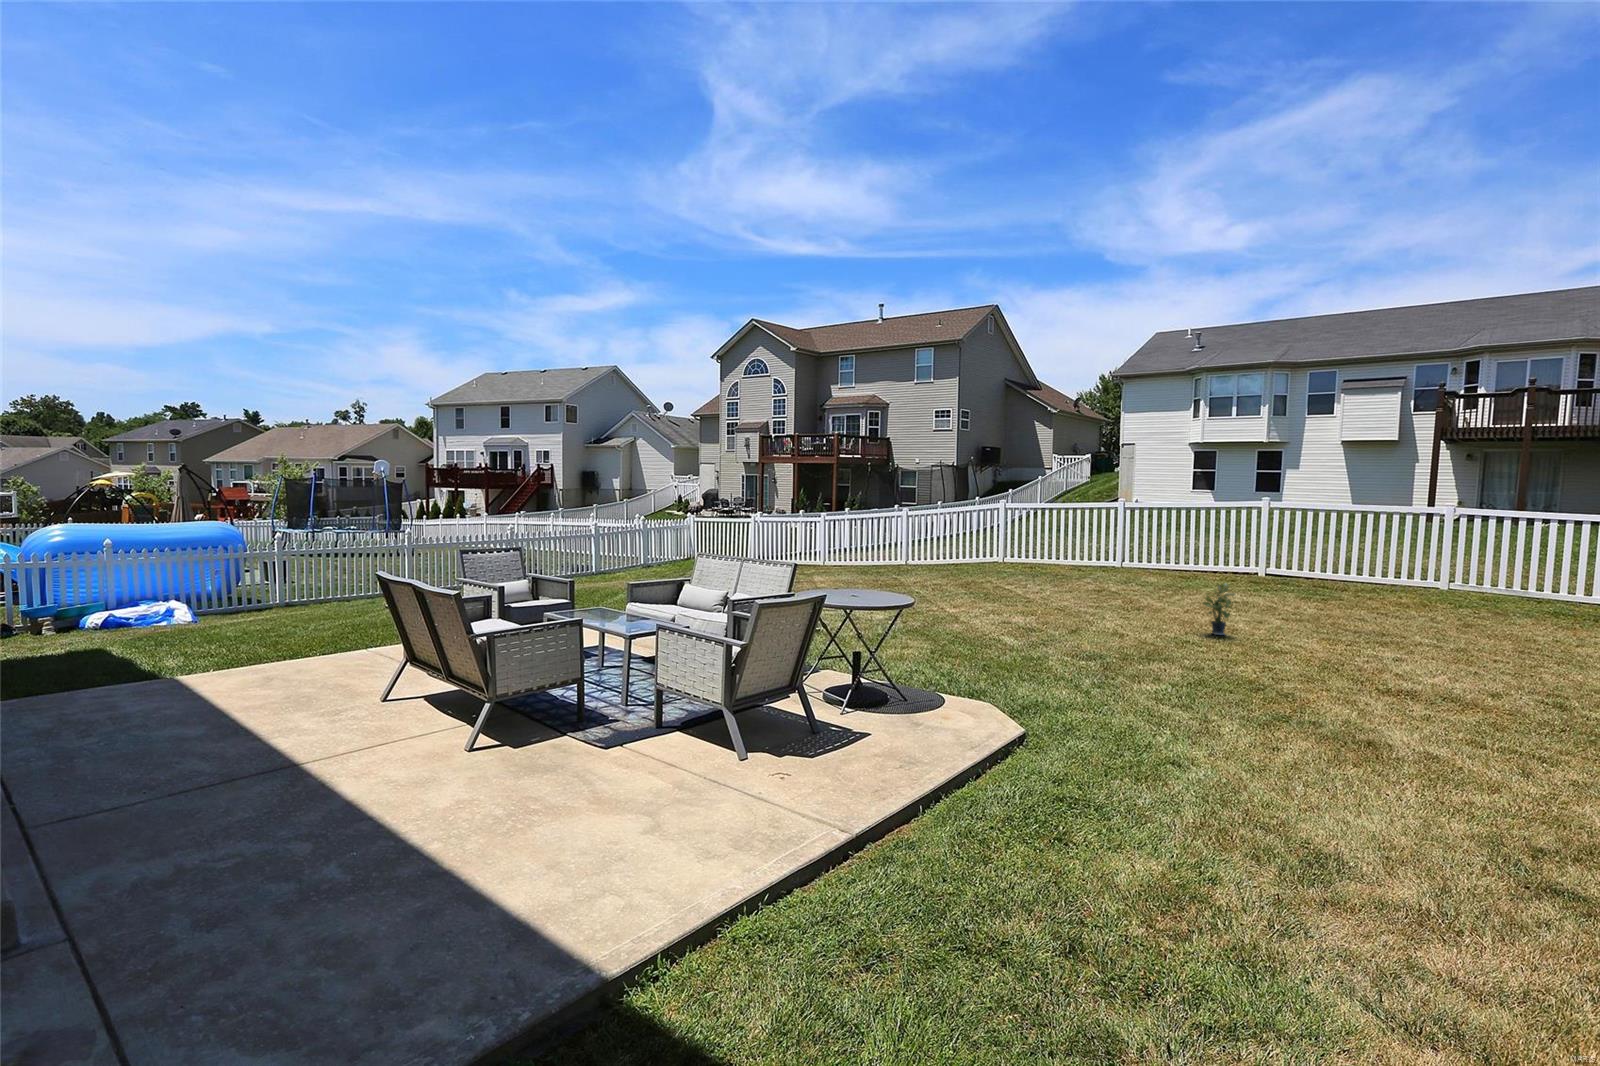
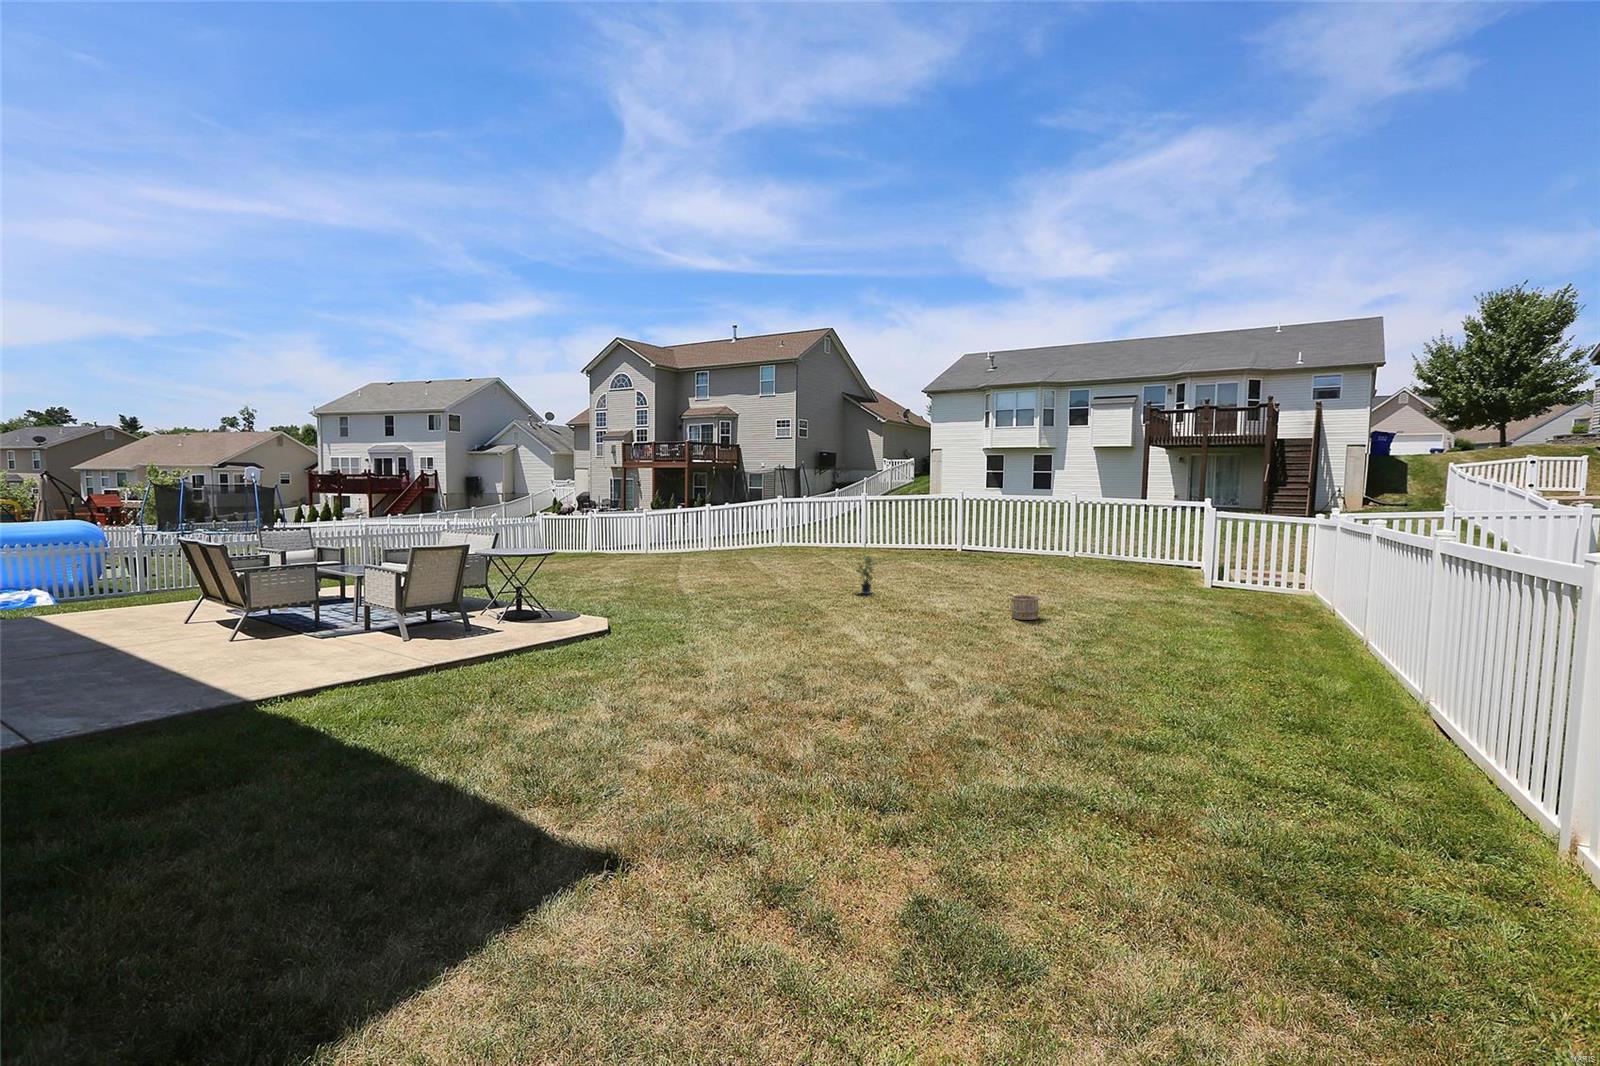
wooden bucket: none [1515,654,1573,693] -> present [1010,595,1039,620]

